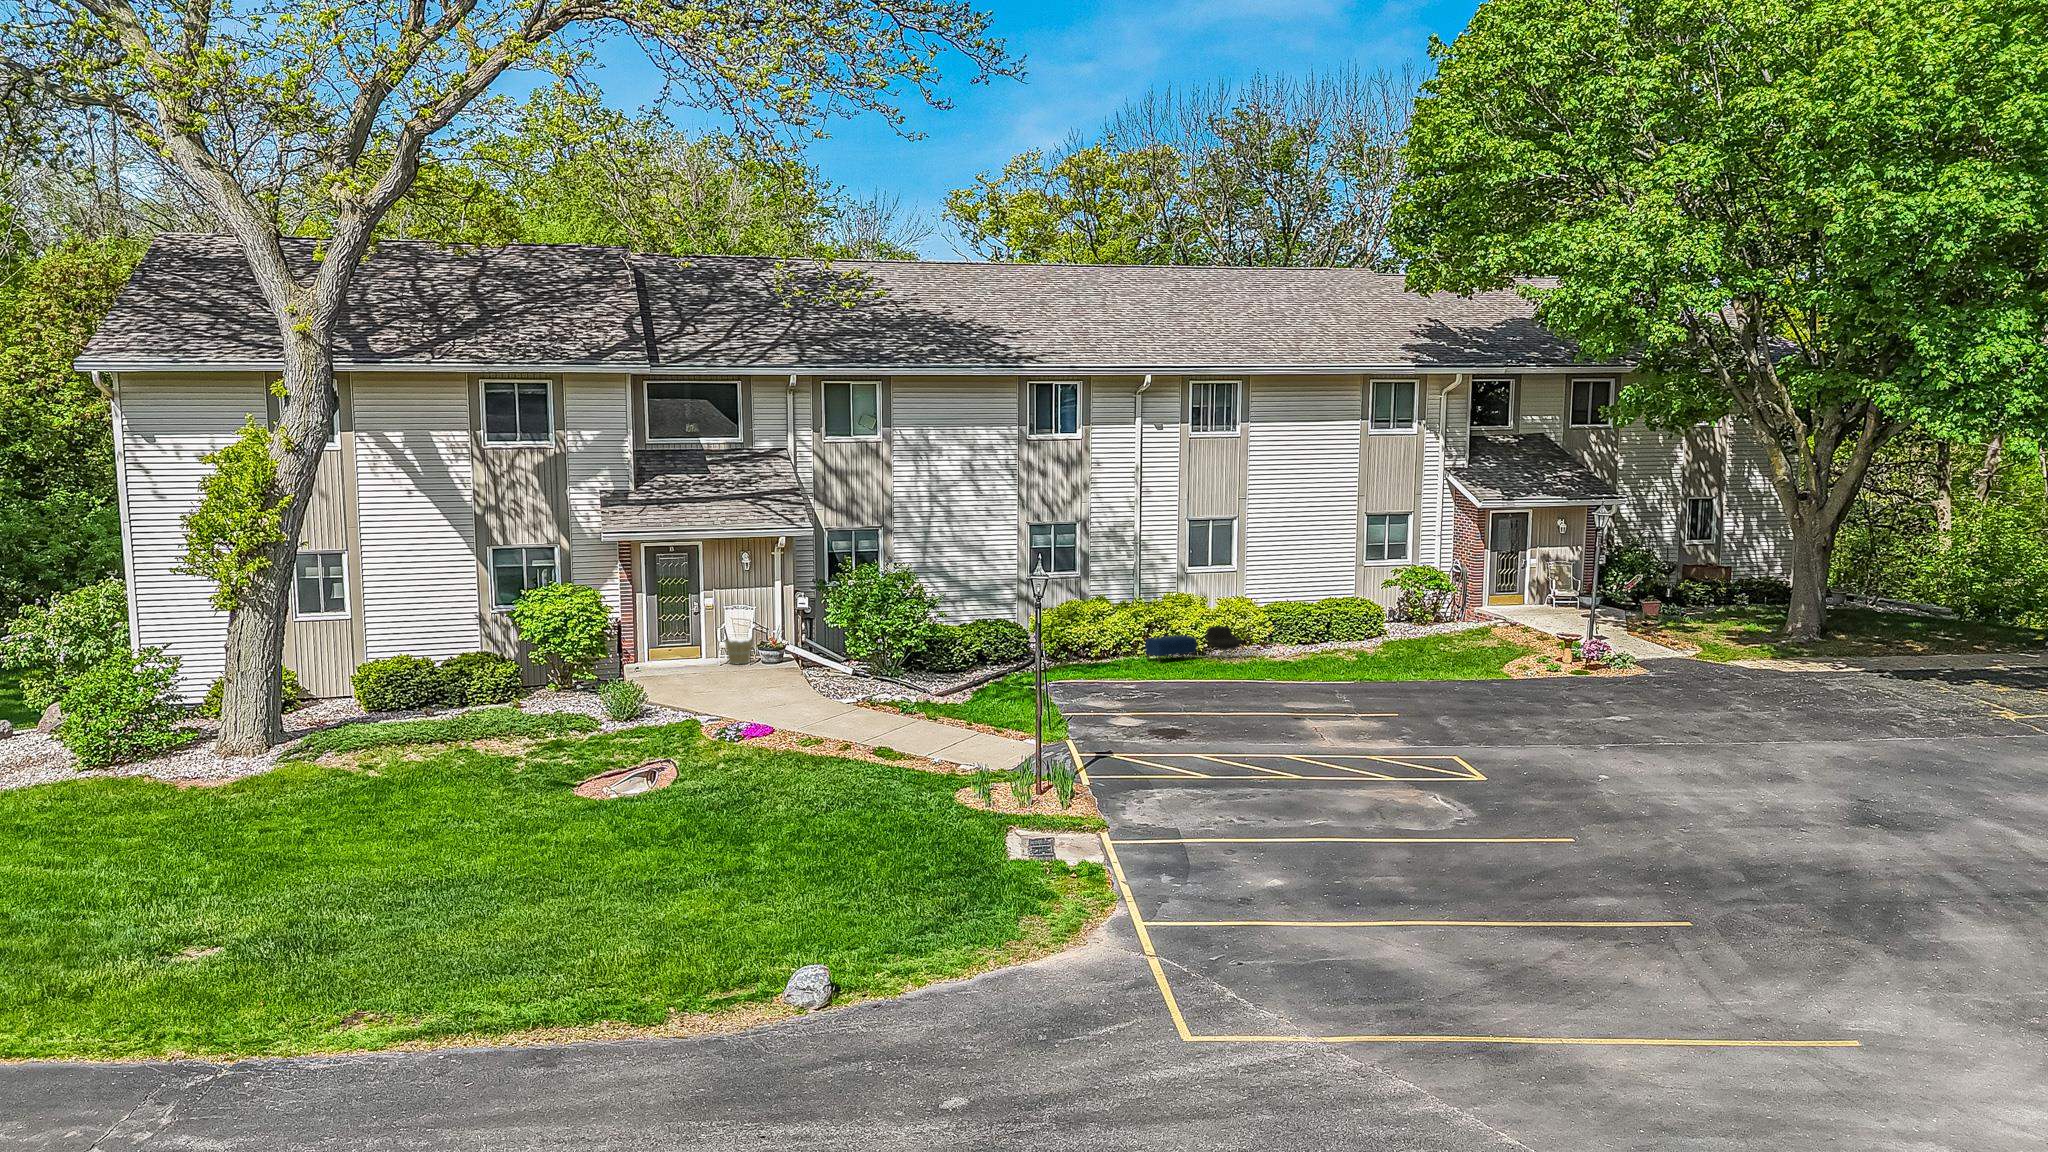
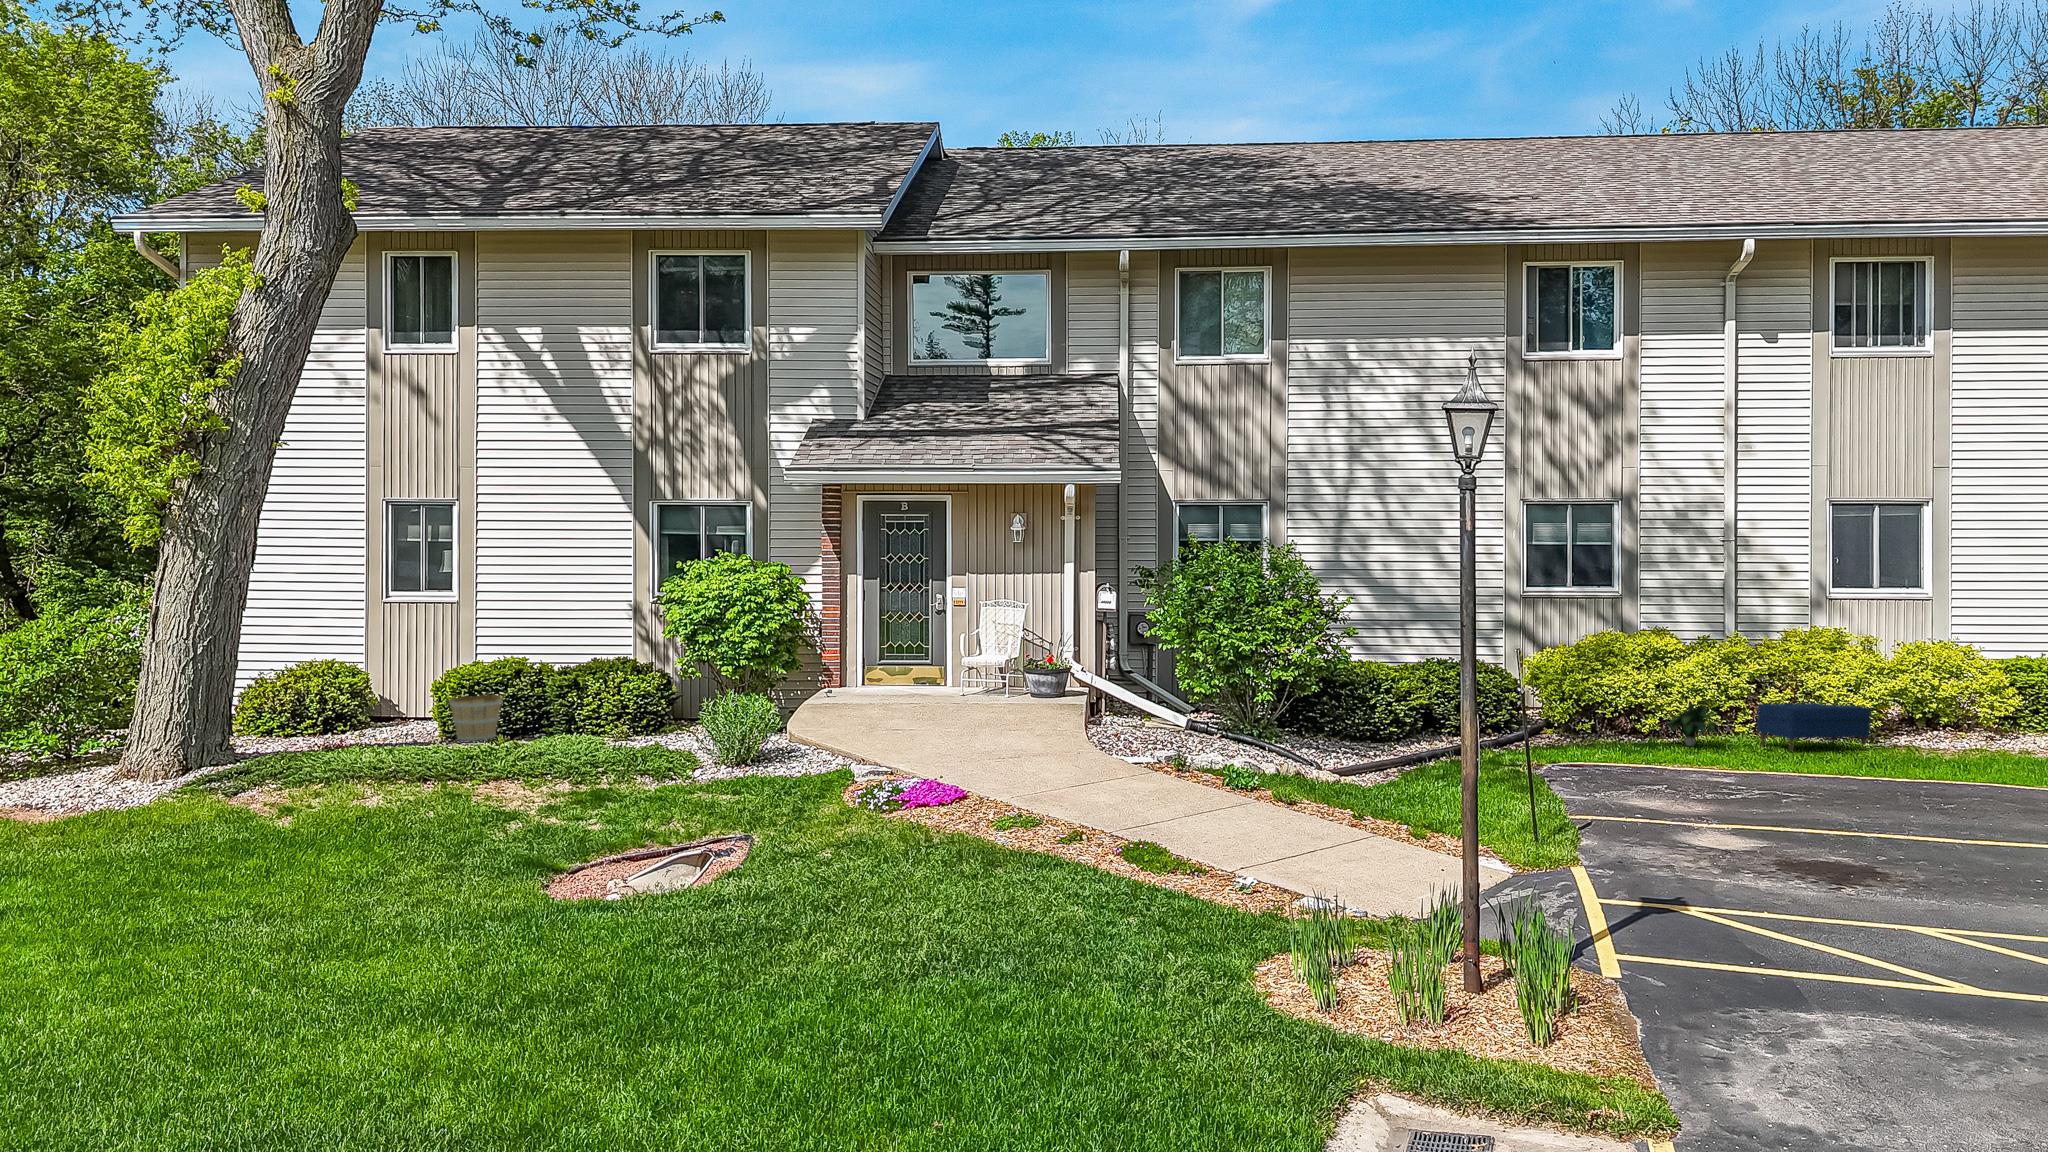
lounge chair: present [1205,626,1243,657] -> none [1883,690,1981,757]
potted plant: none [1098,638,1130,663] -> present [1661,702,1718,746]
wooden bucket: present [725,639,753,664] -> present [449,694,503,741]

